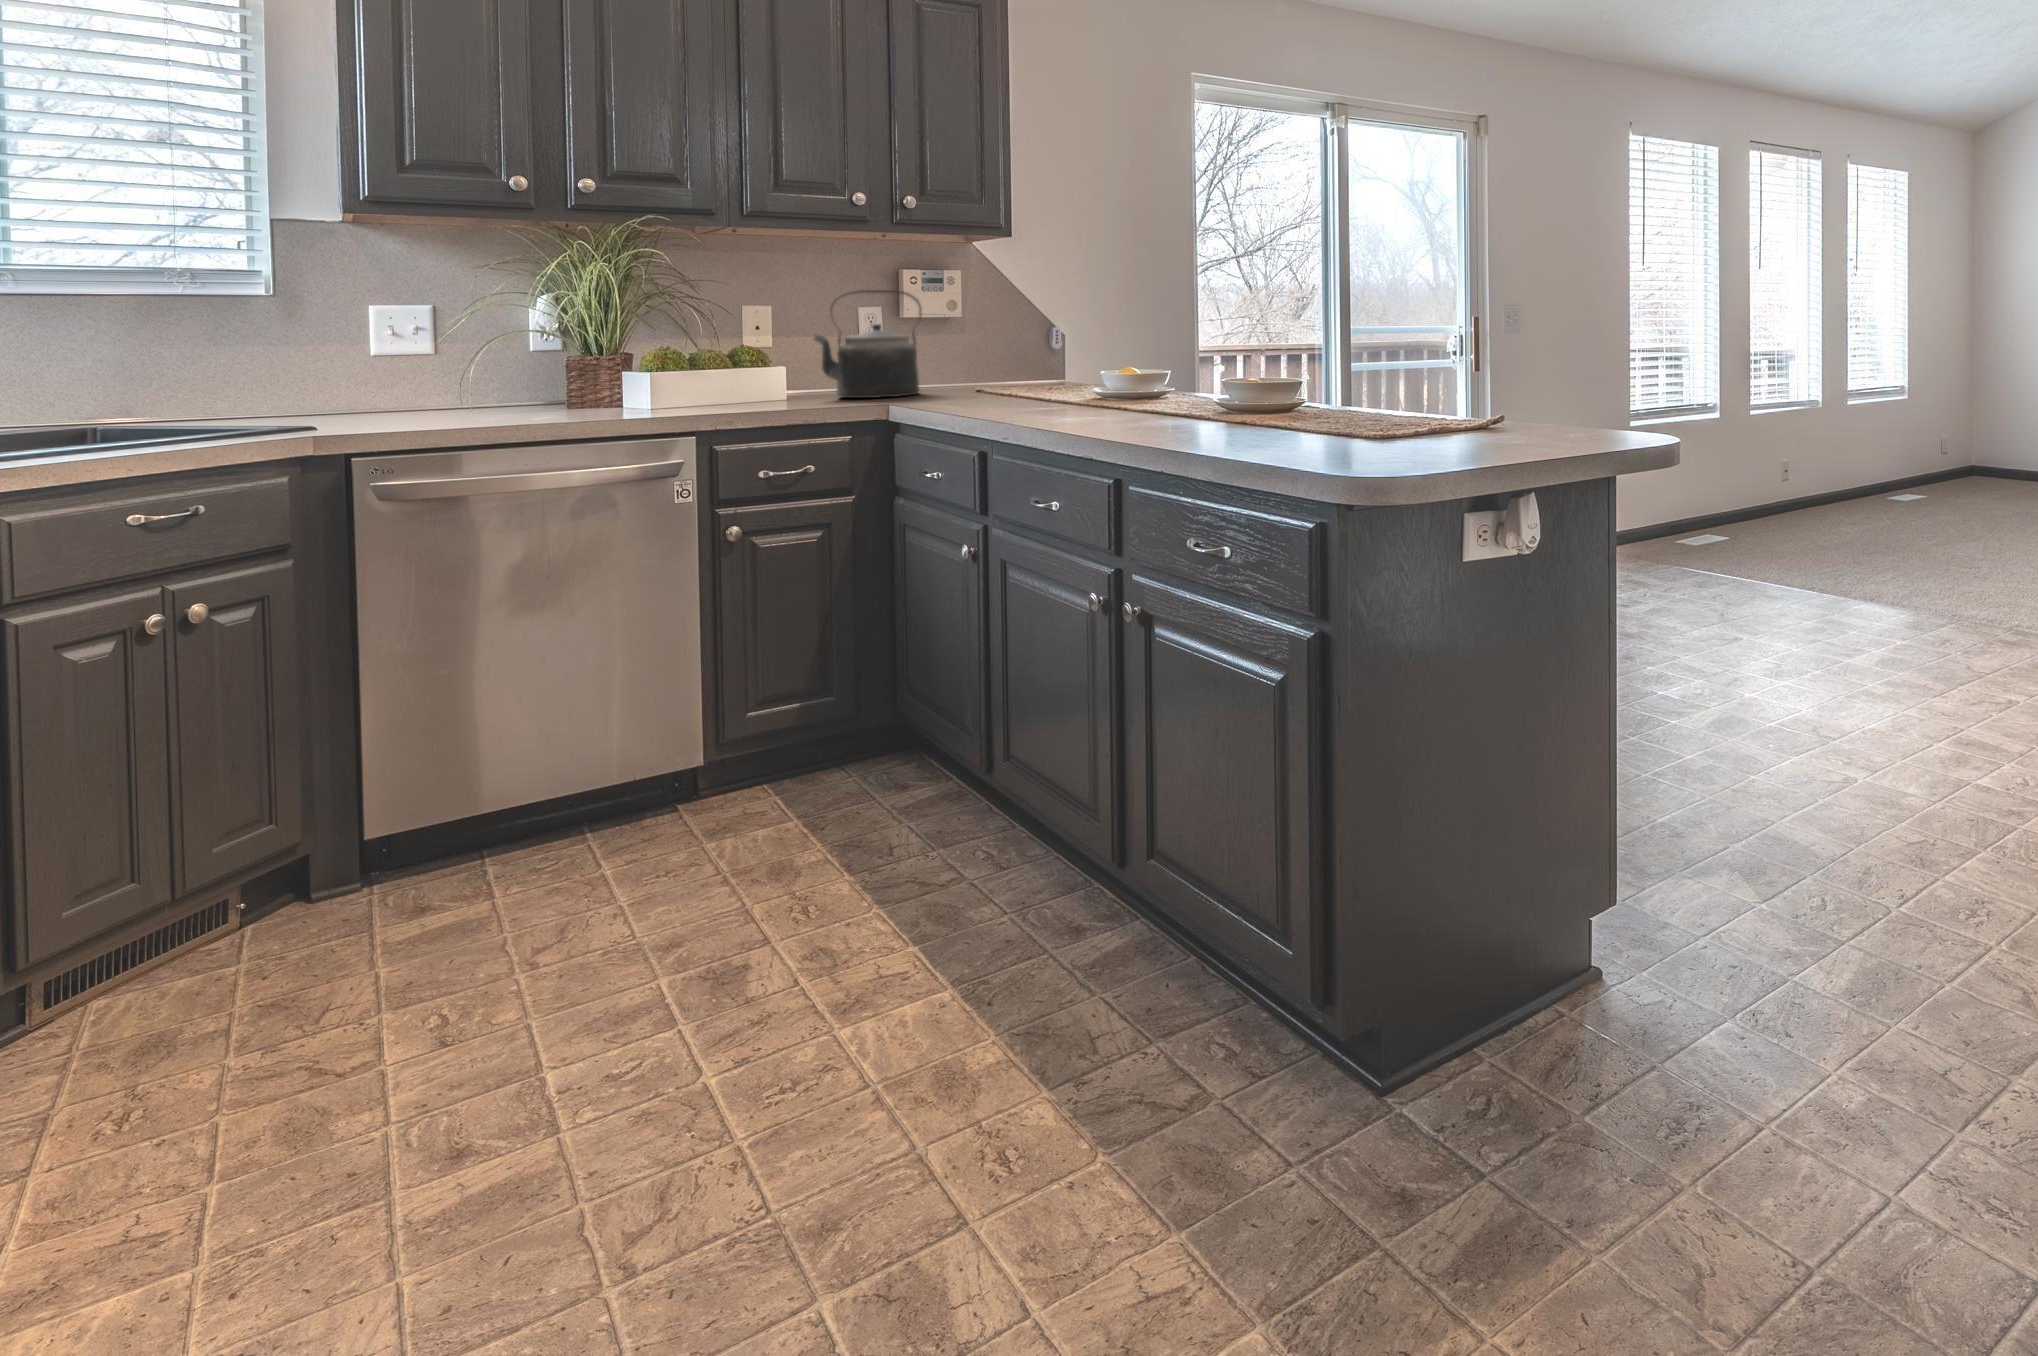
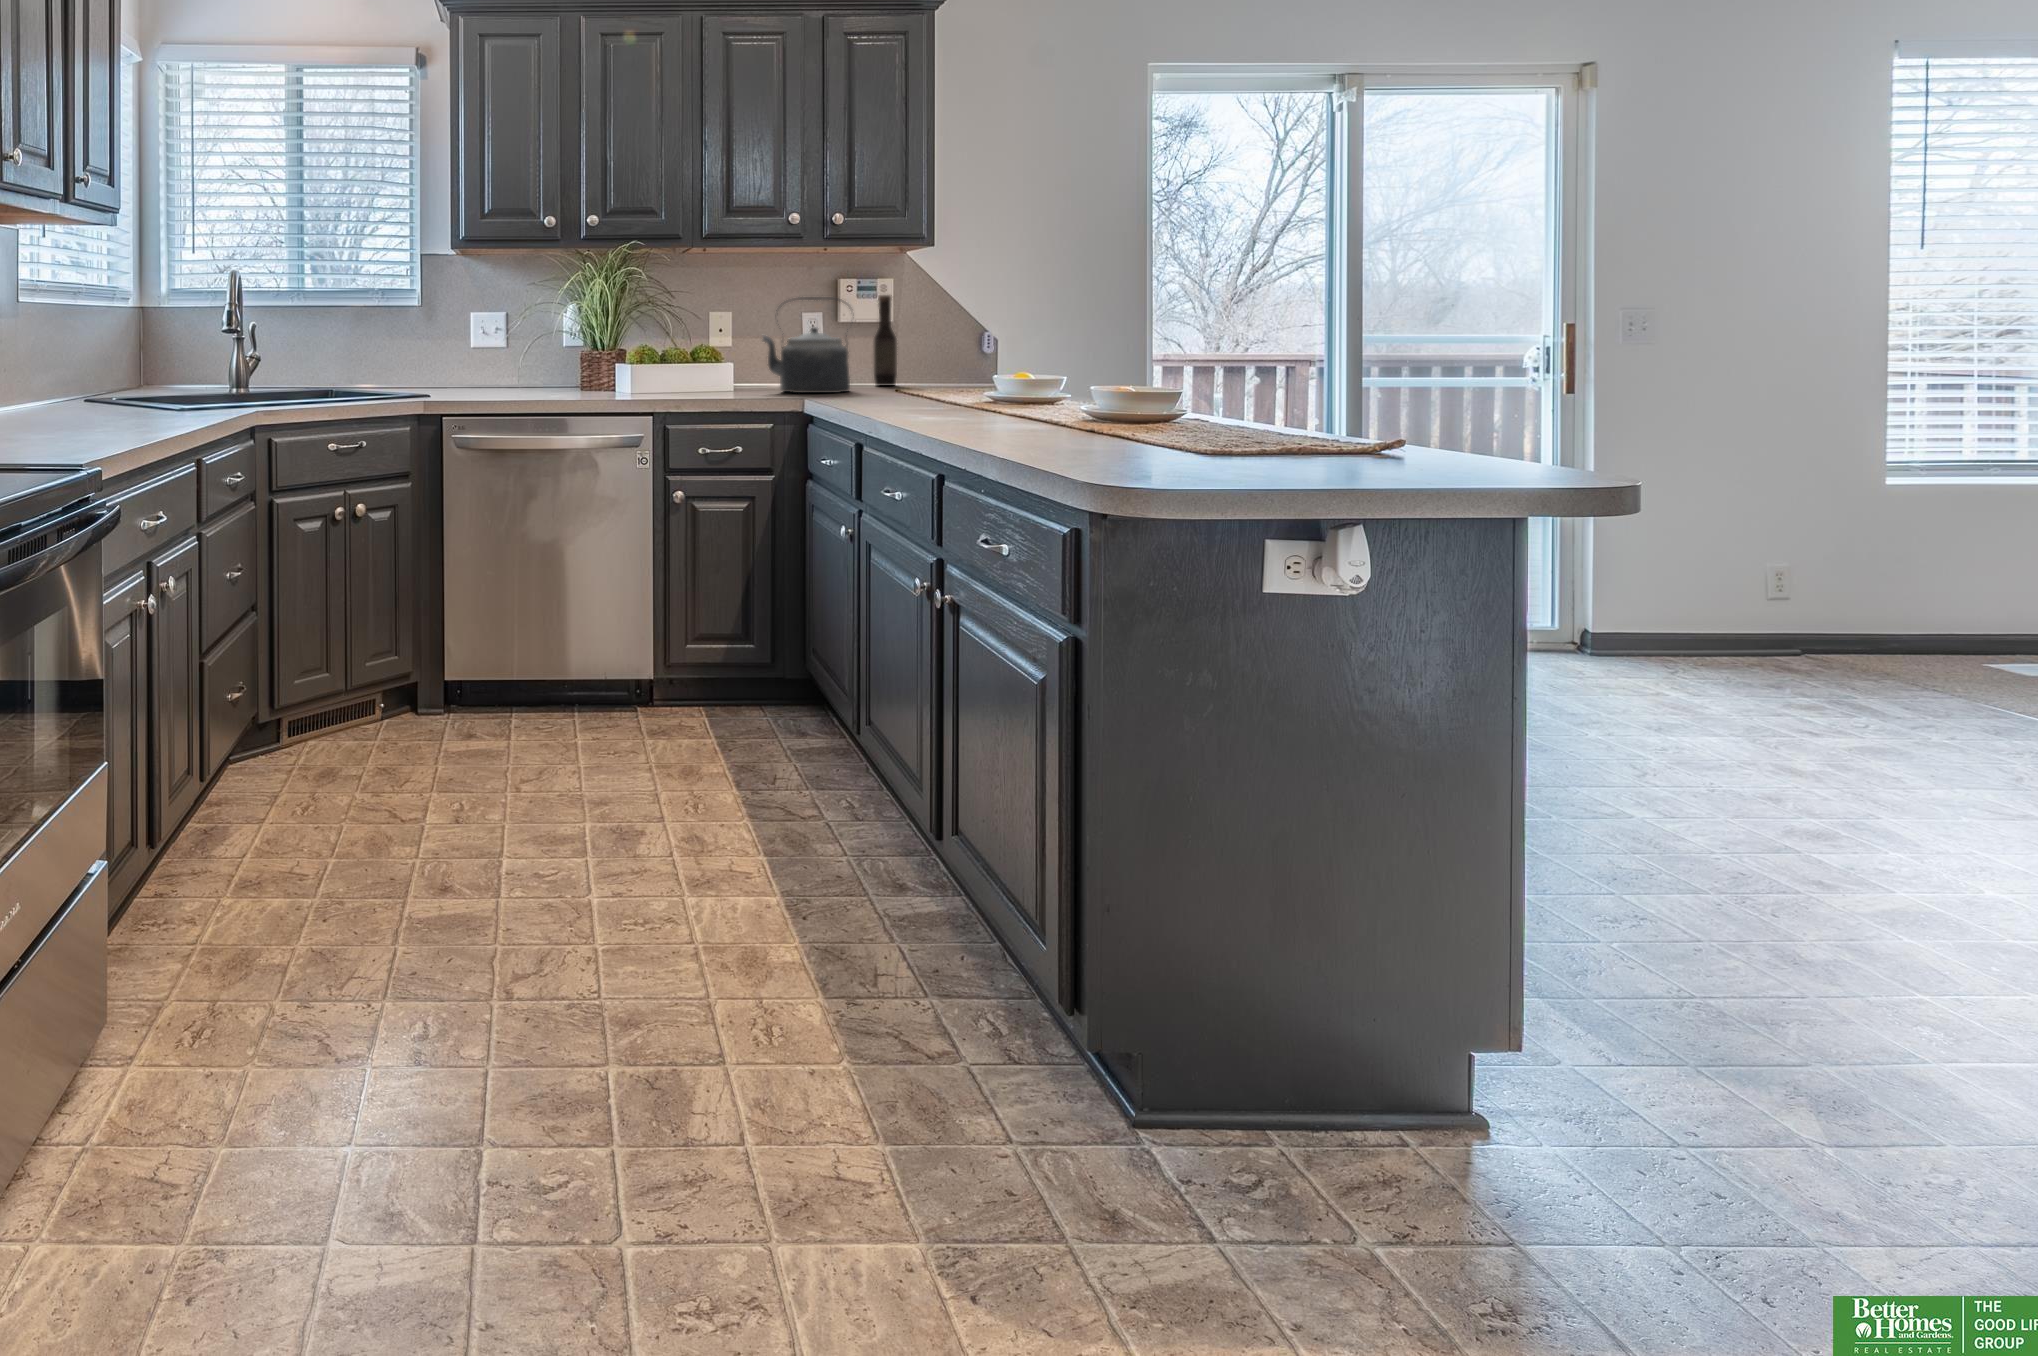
bottle: none [936,289,962,387] -> present [874,295,897,386]

